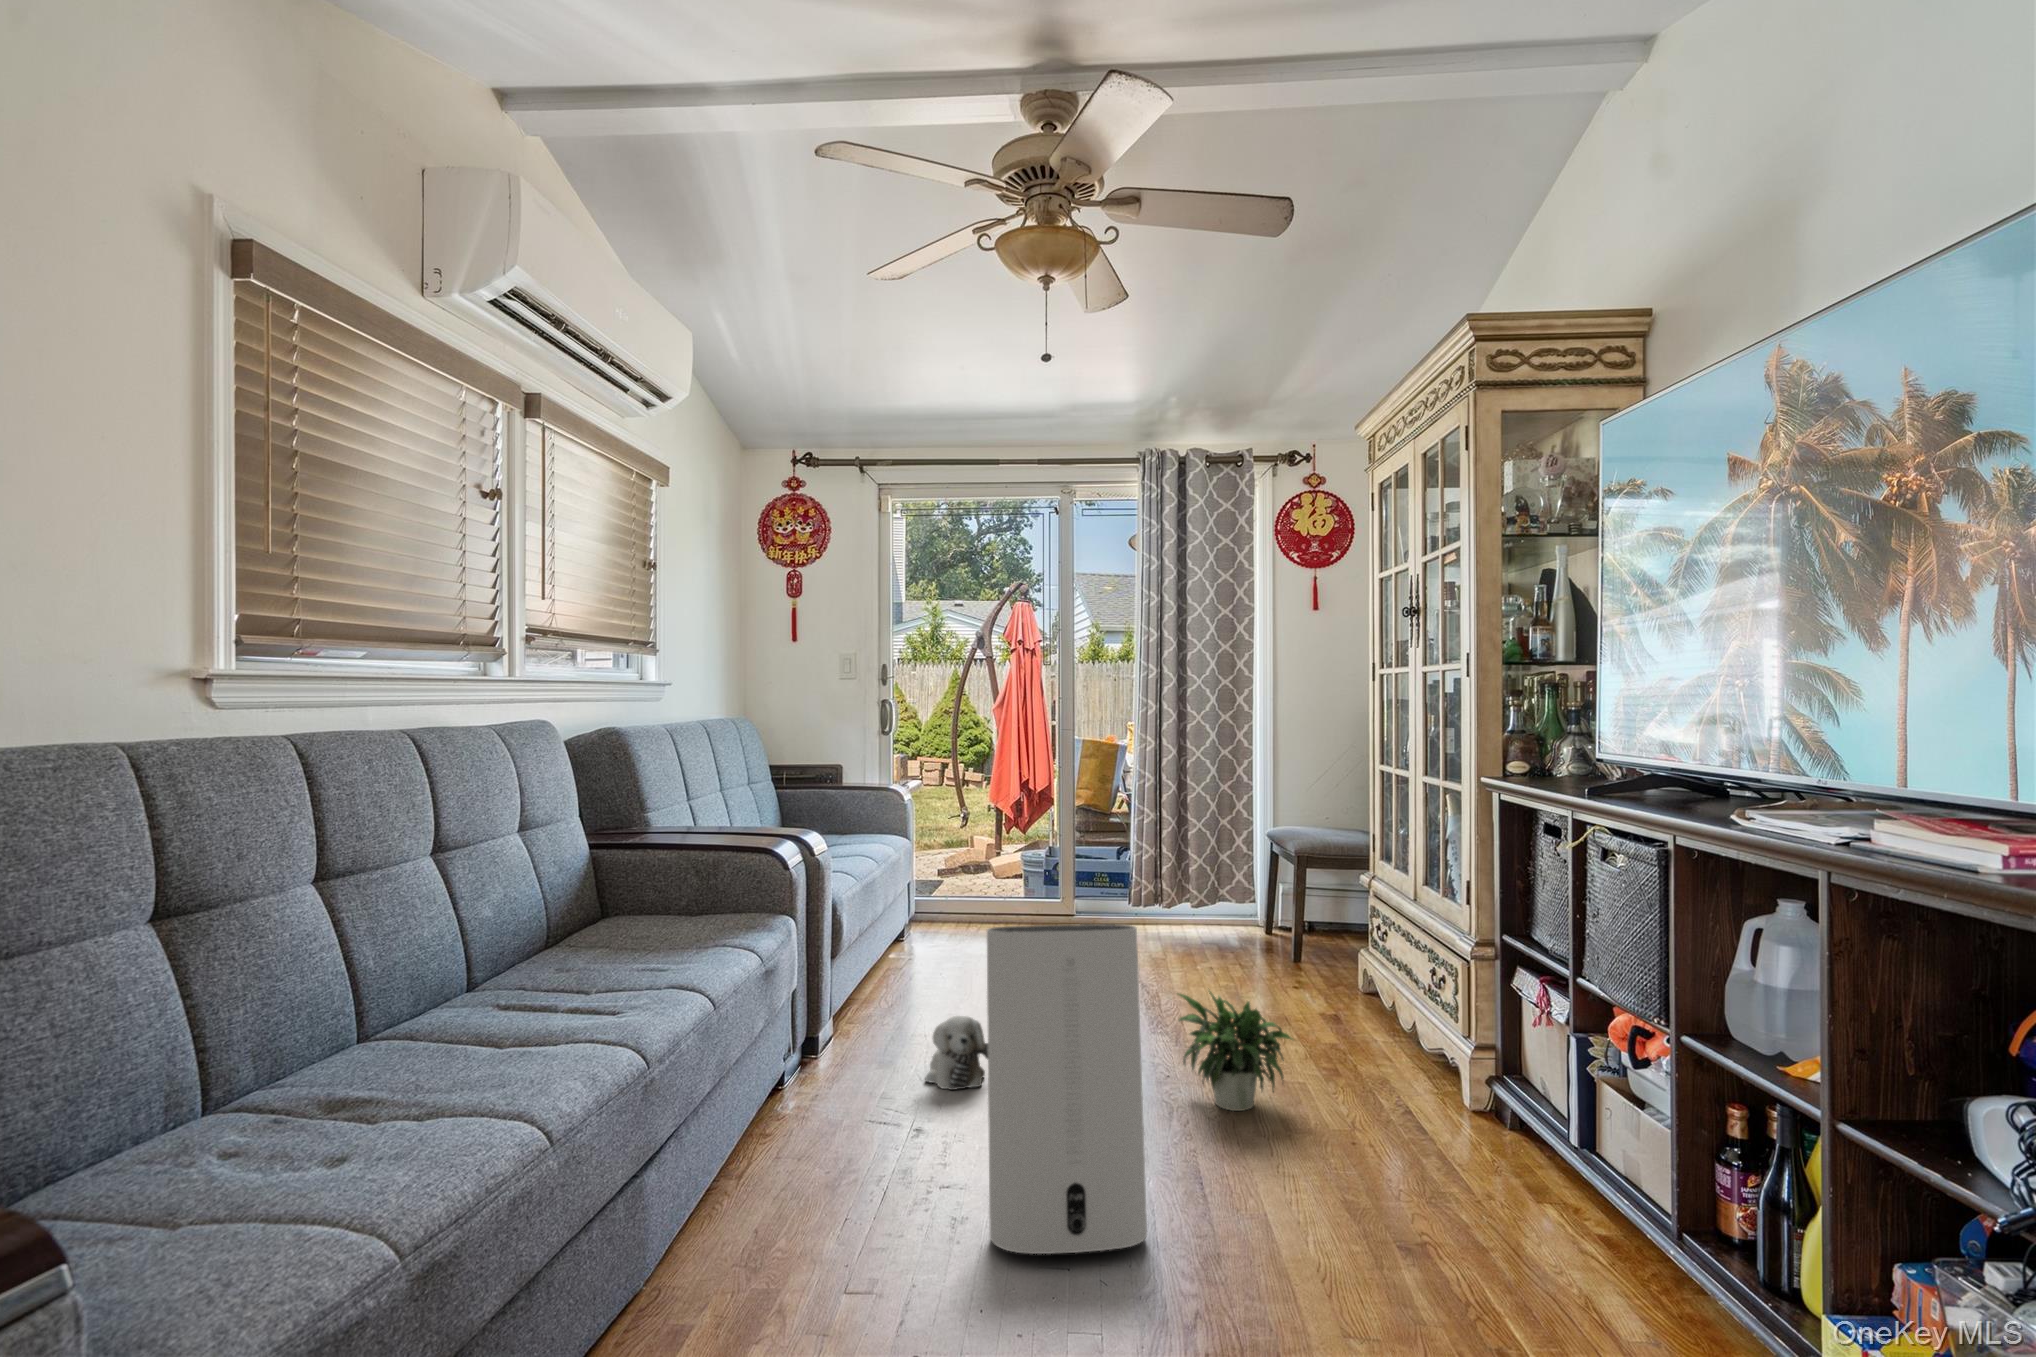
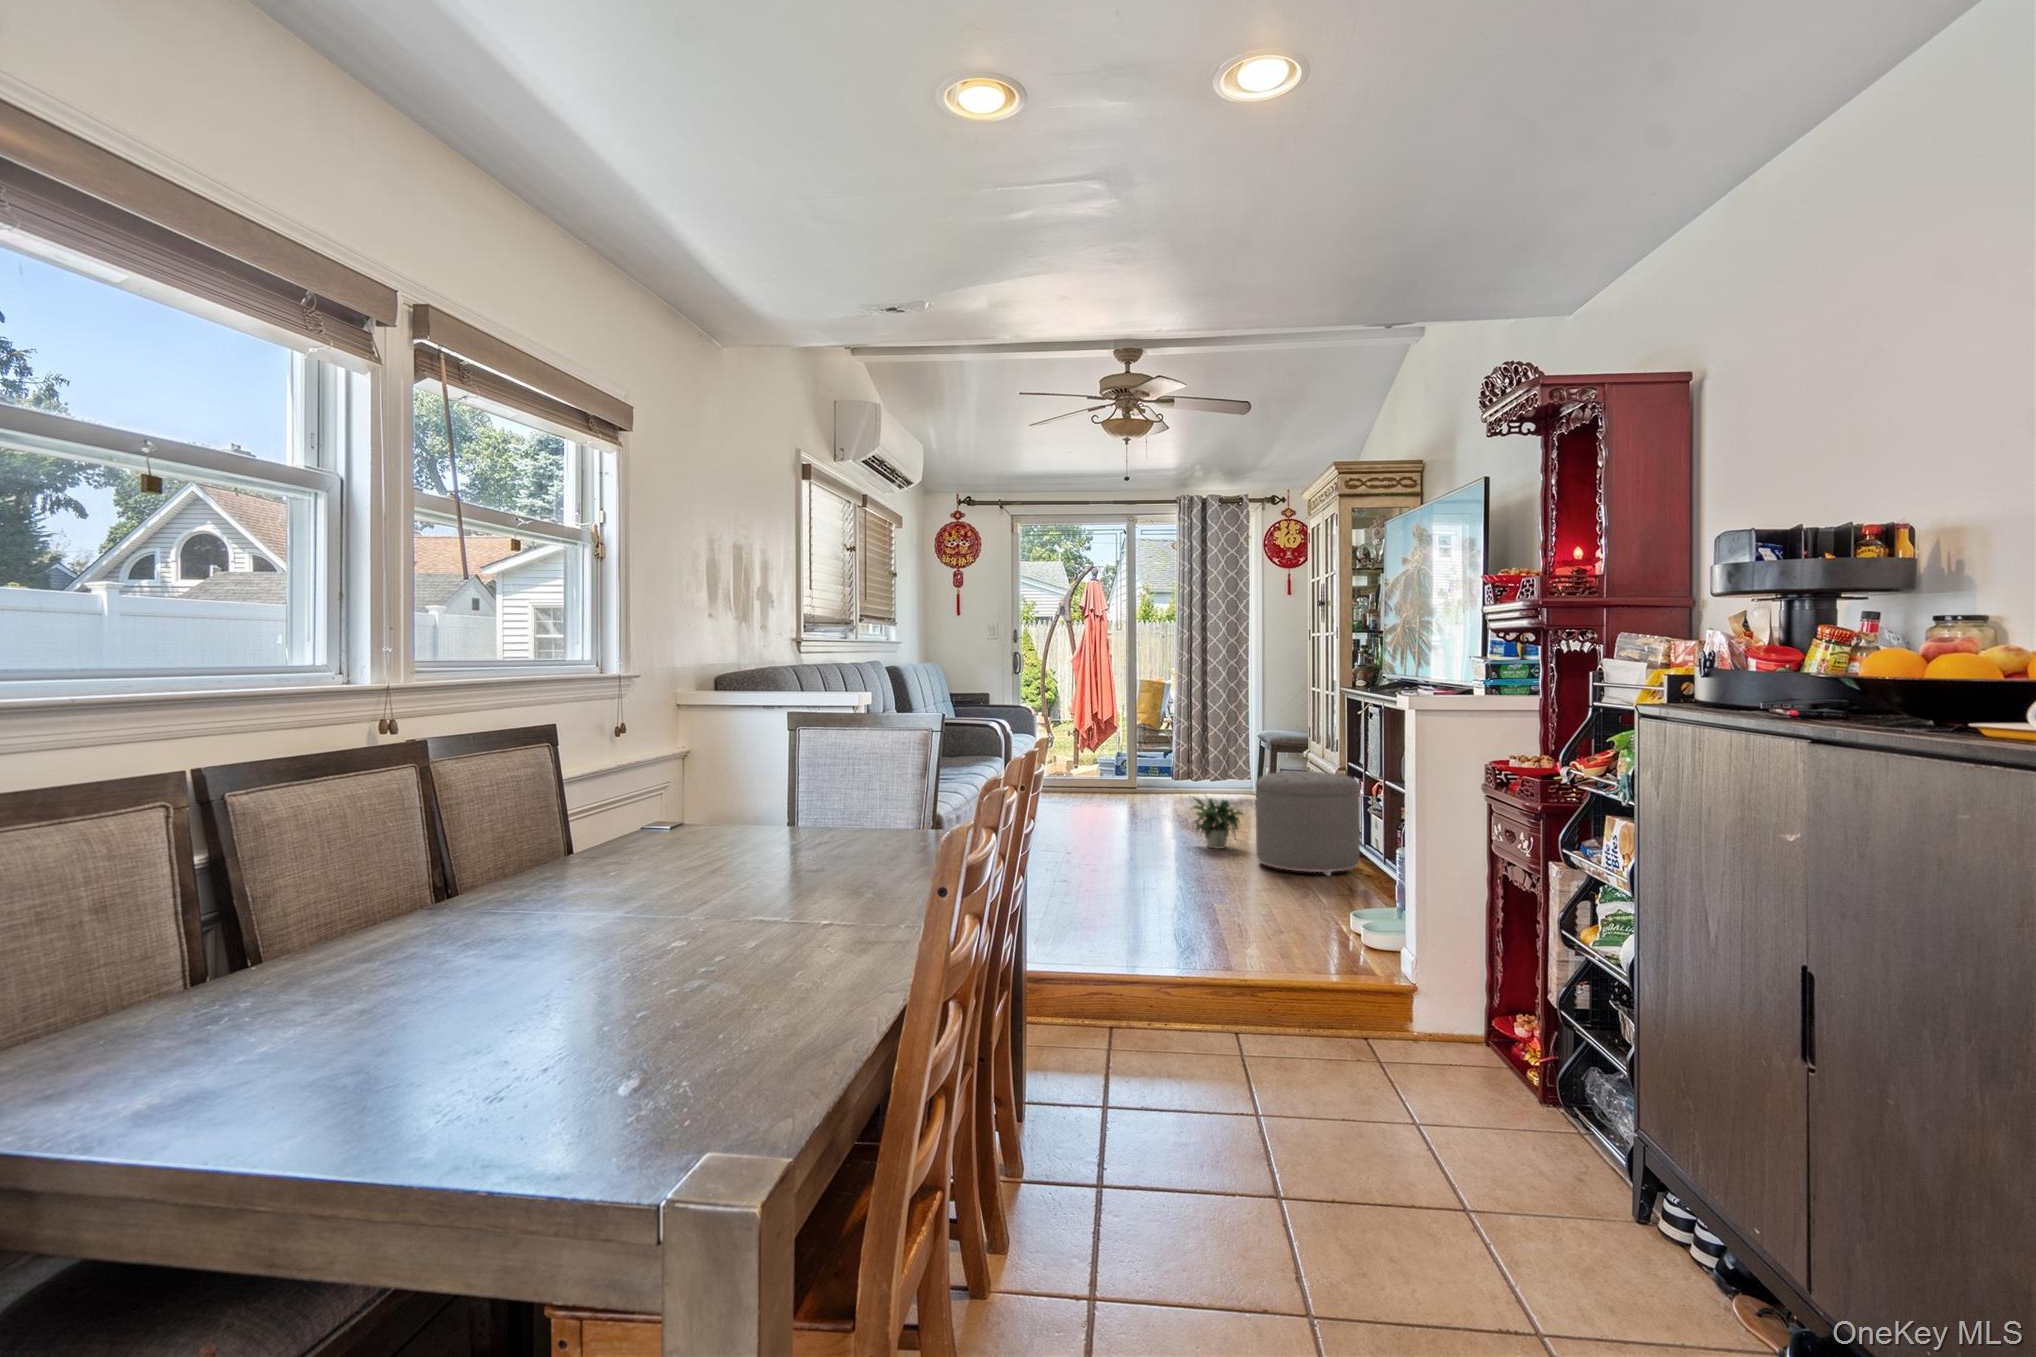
air purifier: present [987,924,1147,1254] -> none [1103,747,1170,873]
ottoman: none [1334,961,1585,1245] -> present [1256,771,1360,876]
plush toy: present [925,1016,988,1090] -> none [1065,808,1097,842]

